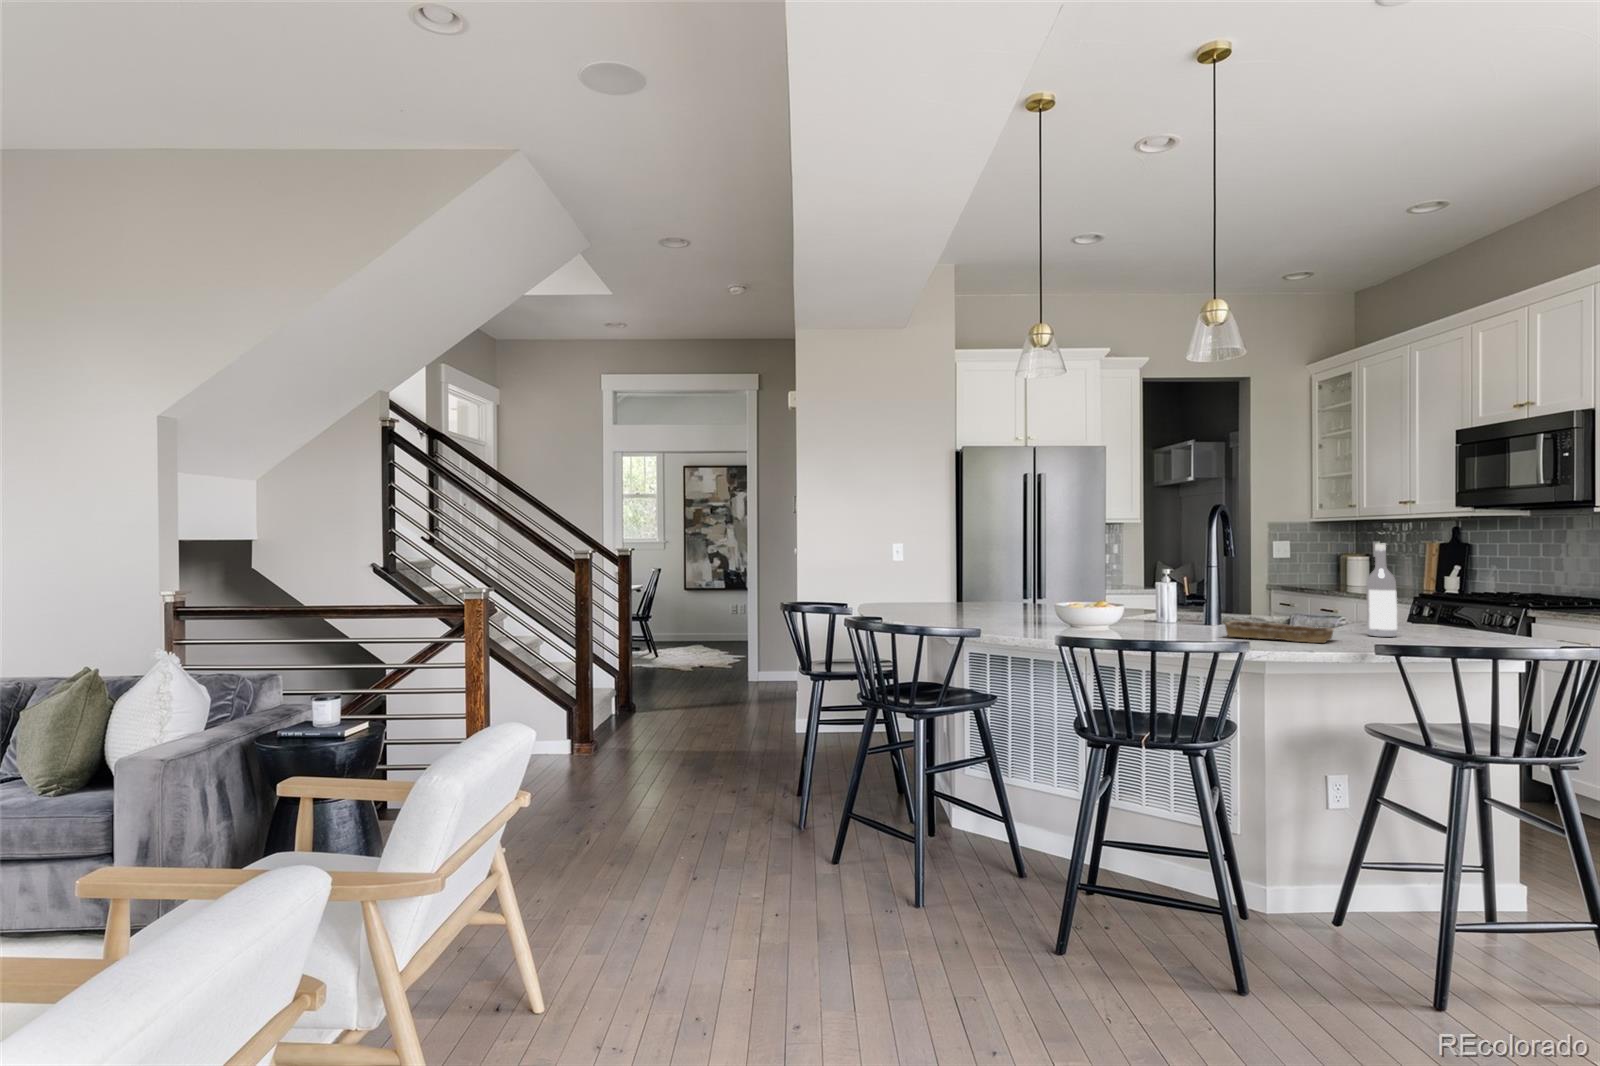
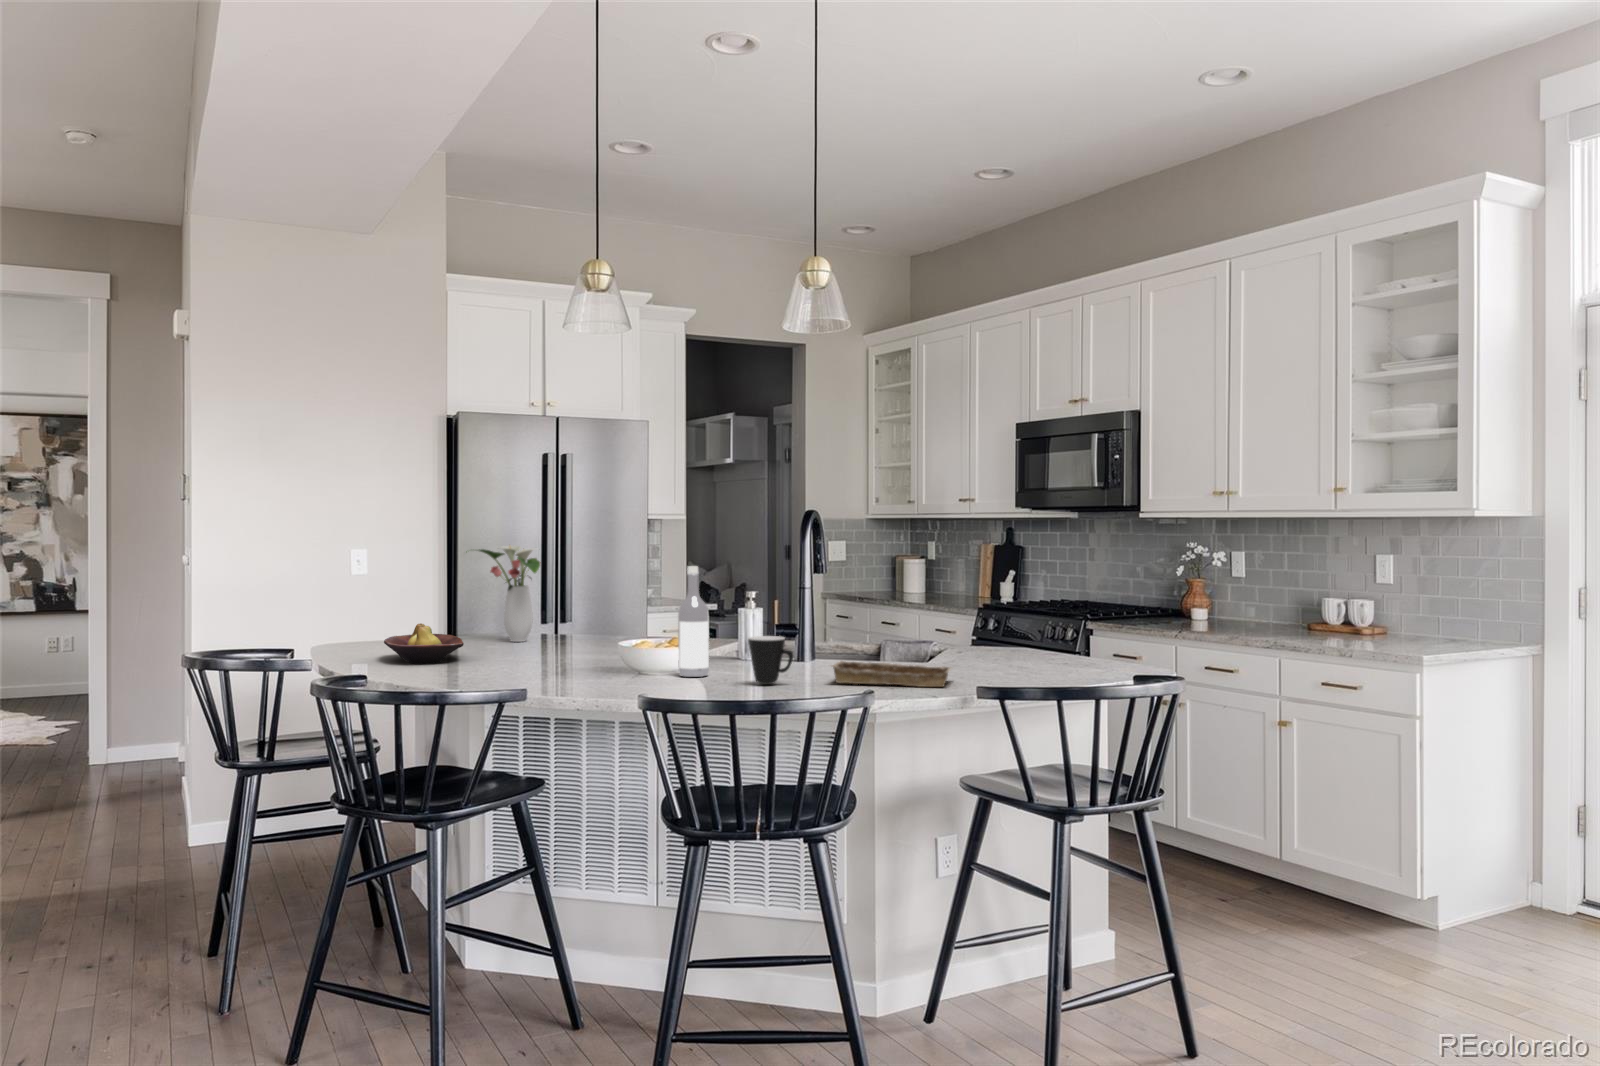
flower arrangement: none [961,537,1016,607] -> present [479,546,541,642]
wine bottle: present [1366,544,1397,637] -> present [678,566,709,677]
fruit bowl: none [901,589,953,616] -> present [384,623,464,664]
mug: none [1152,598,1190,635] -> present [748,636,793,684]

